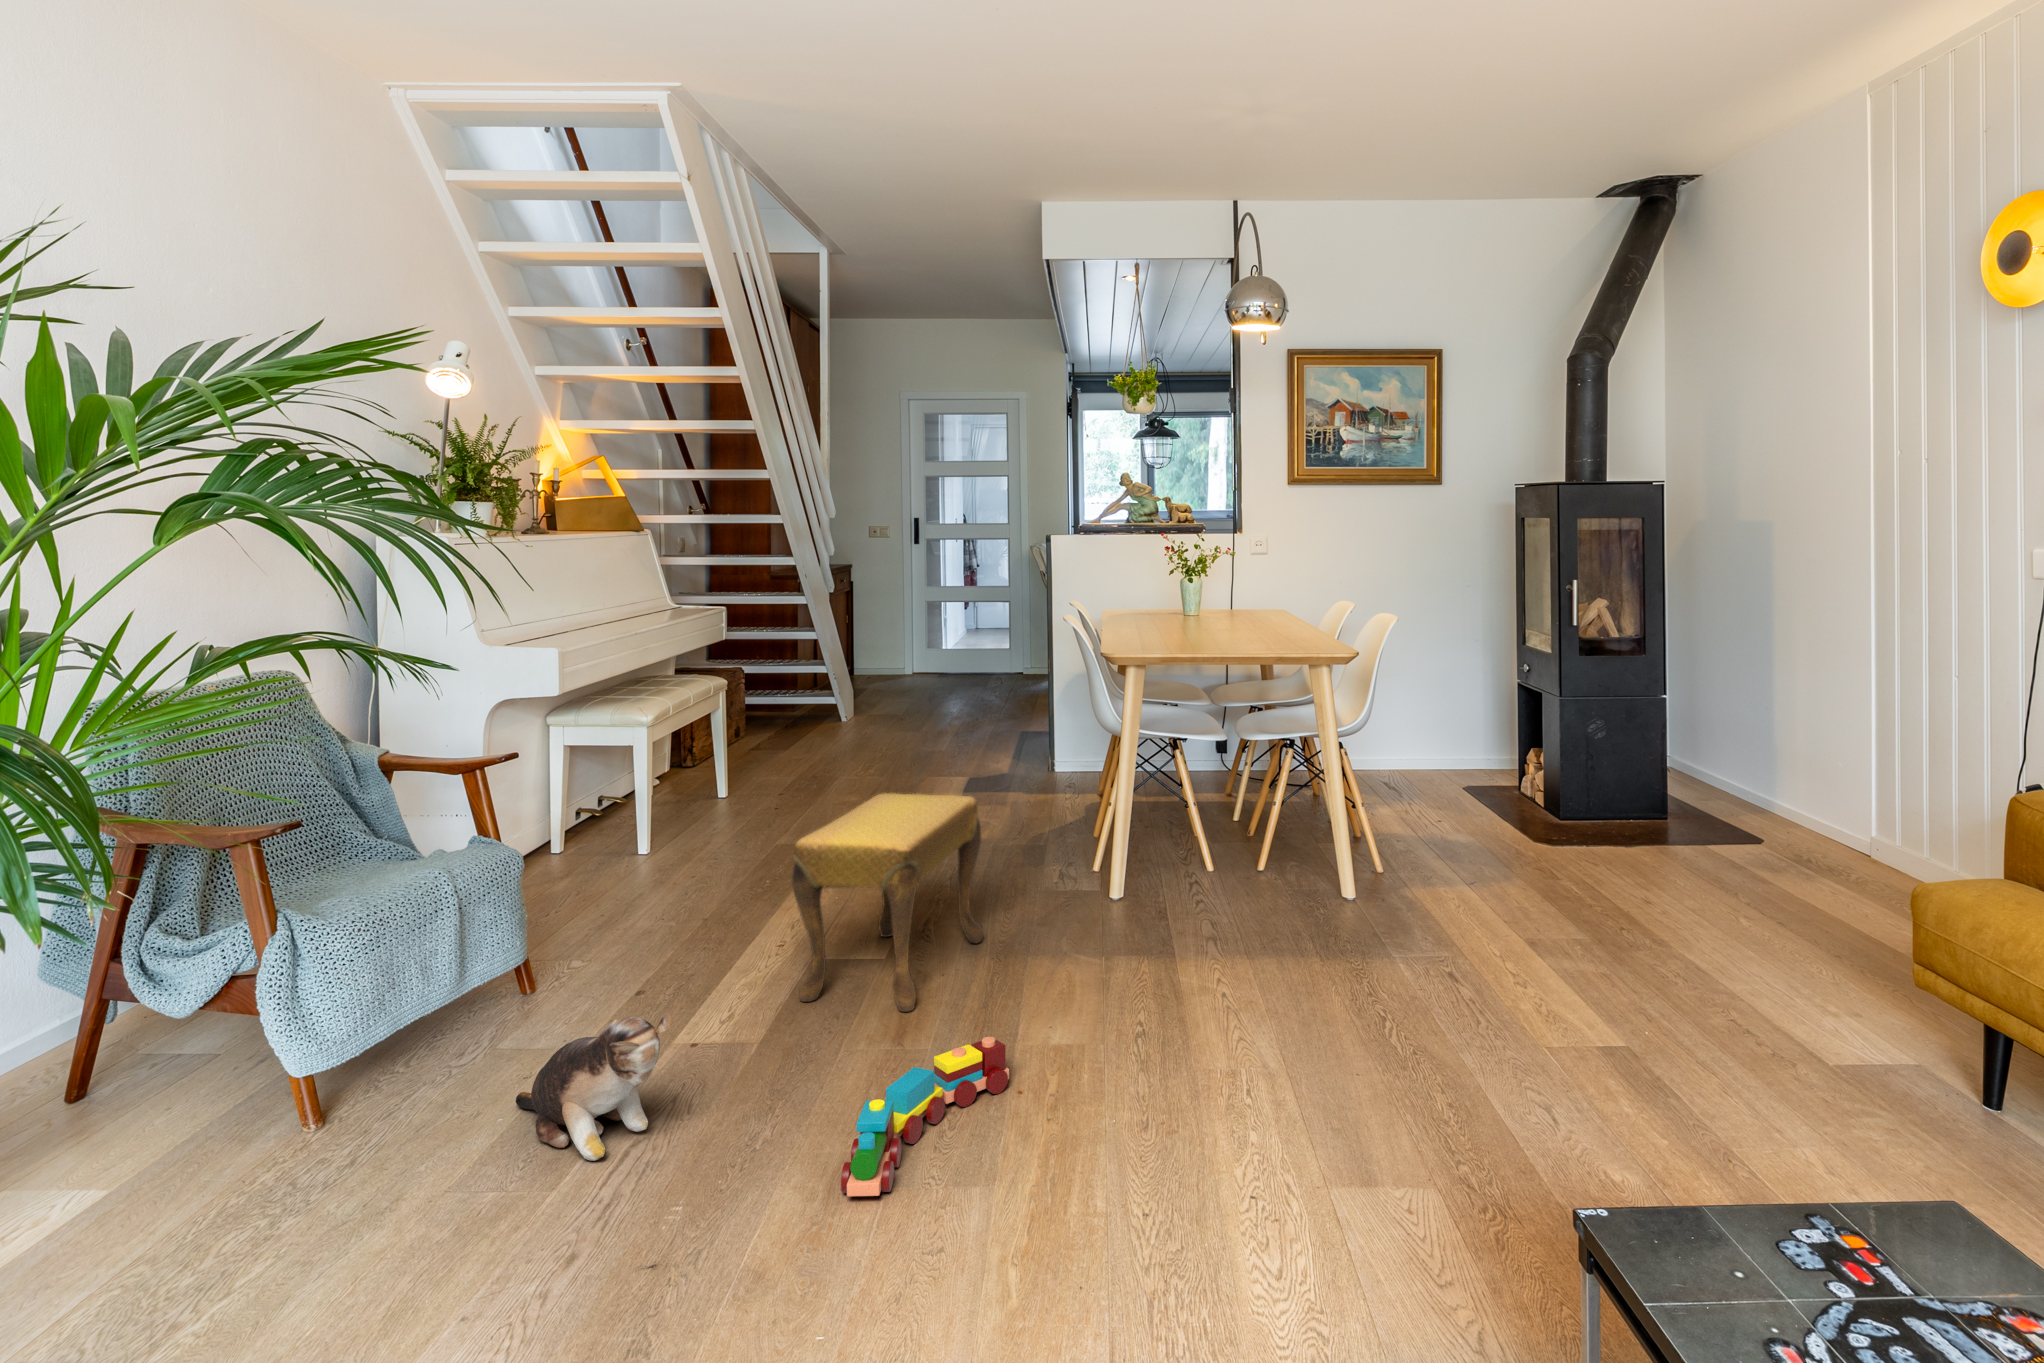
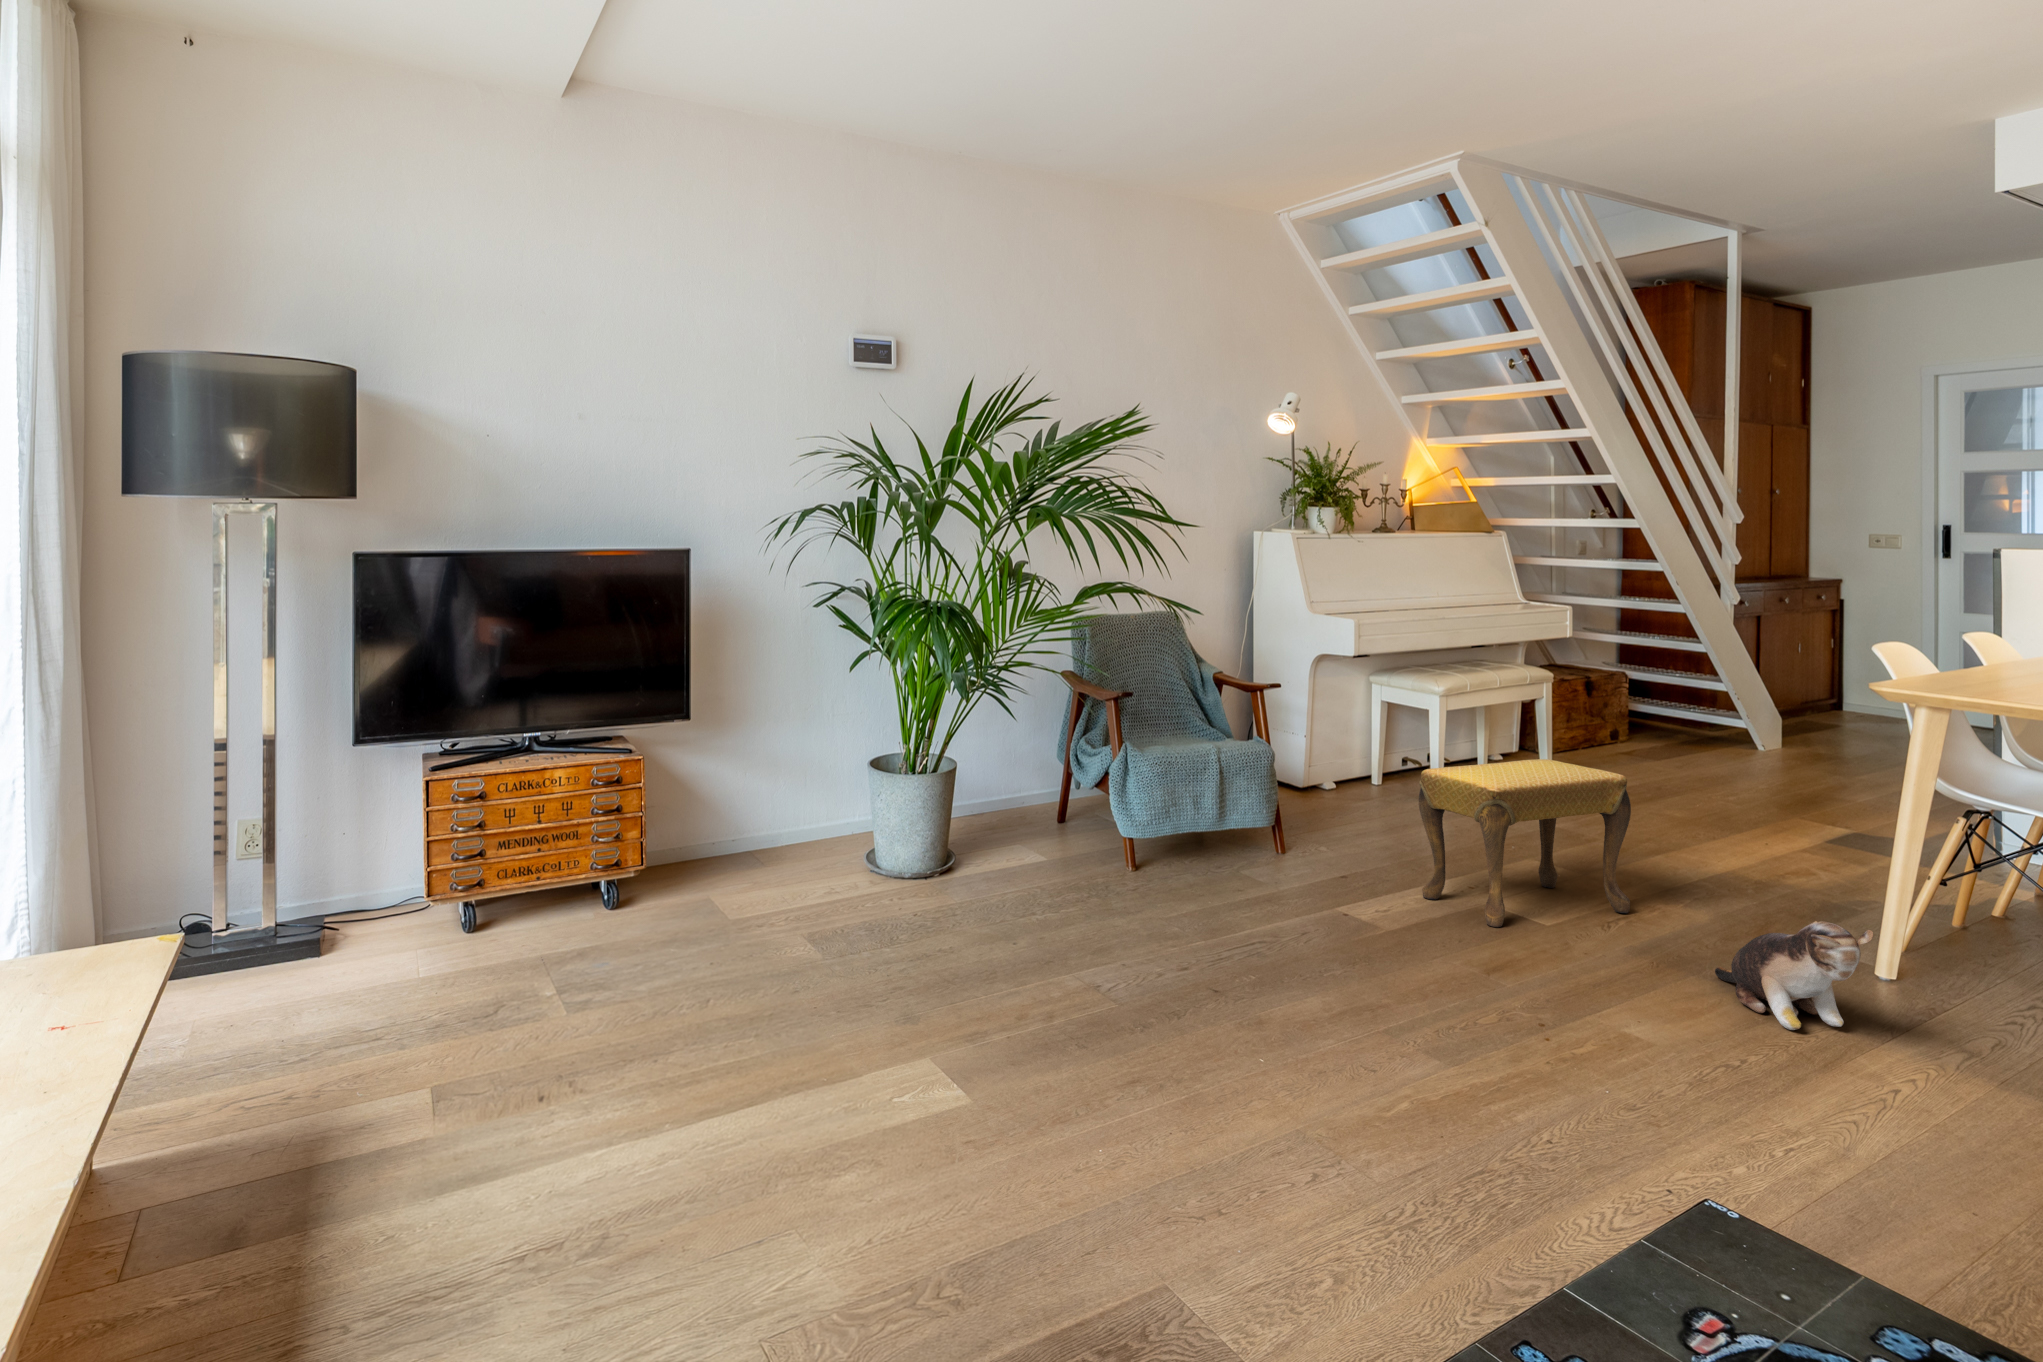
plush toy: present [516,1012,671,1161] -> present [1715,921,1873,1030]
toy train: present [841,1037,1009,1196] -> none [1313,931,1507,988]

